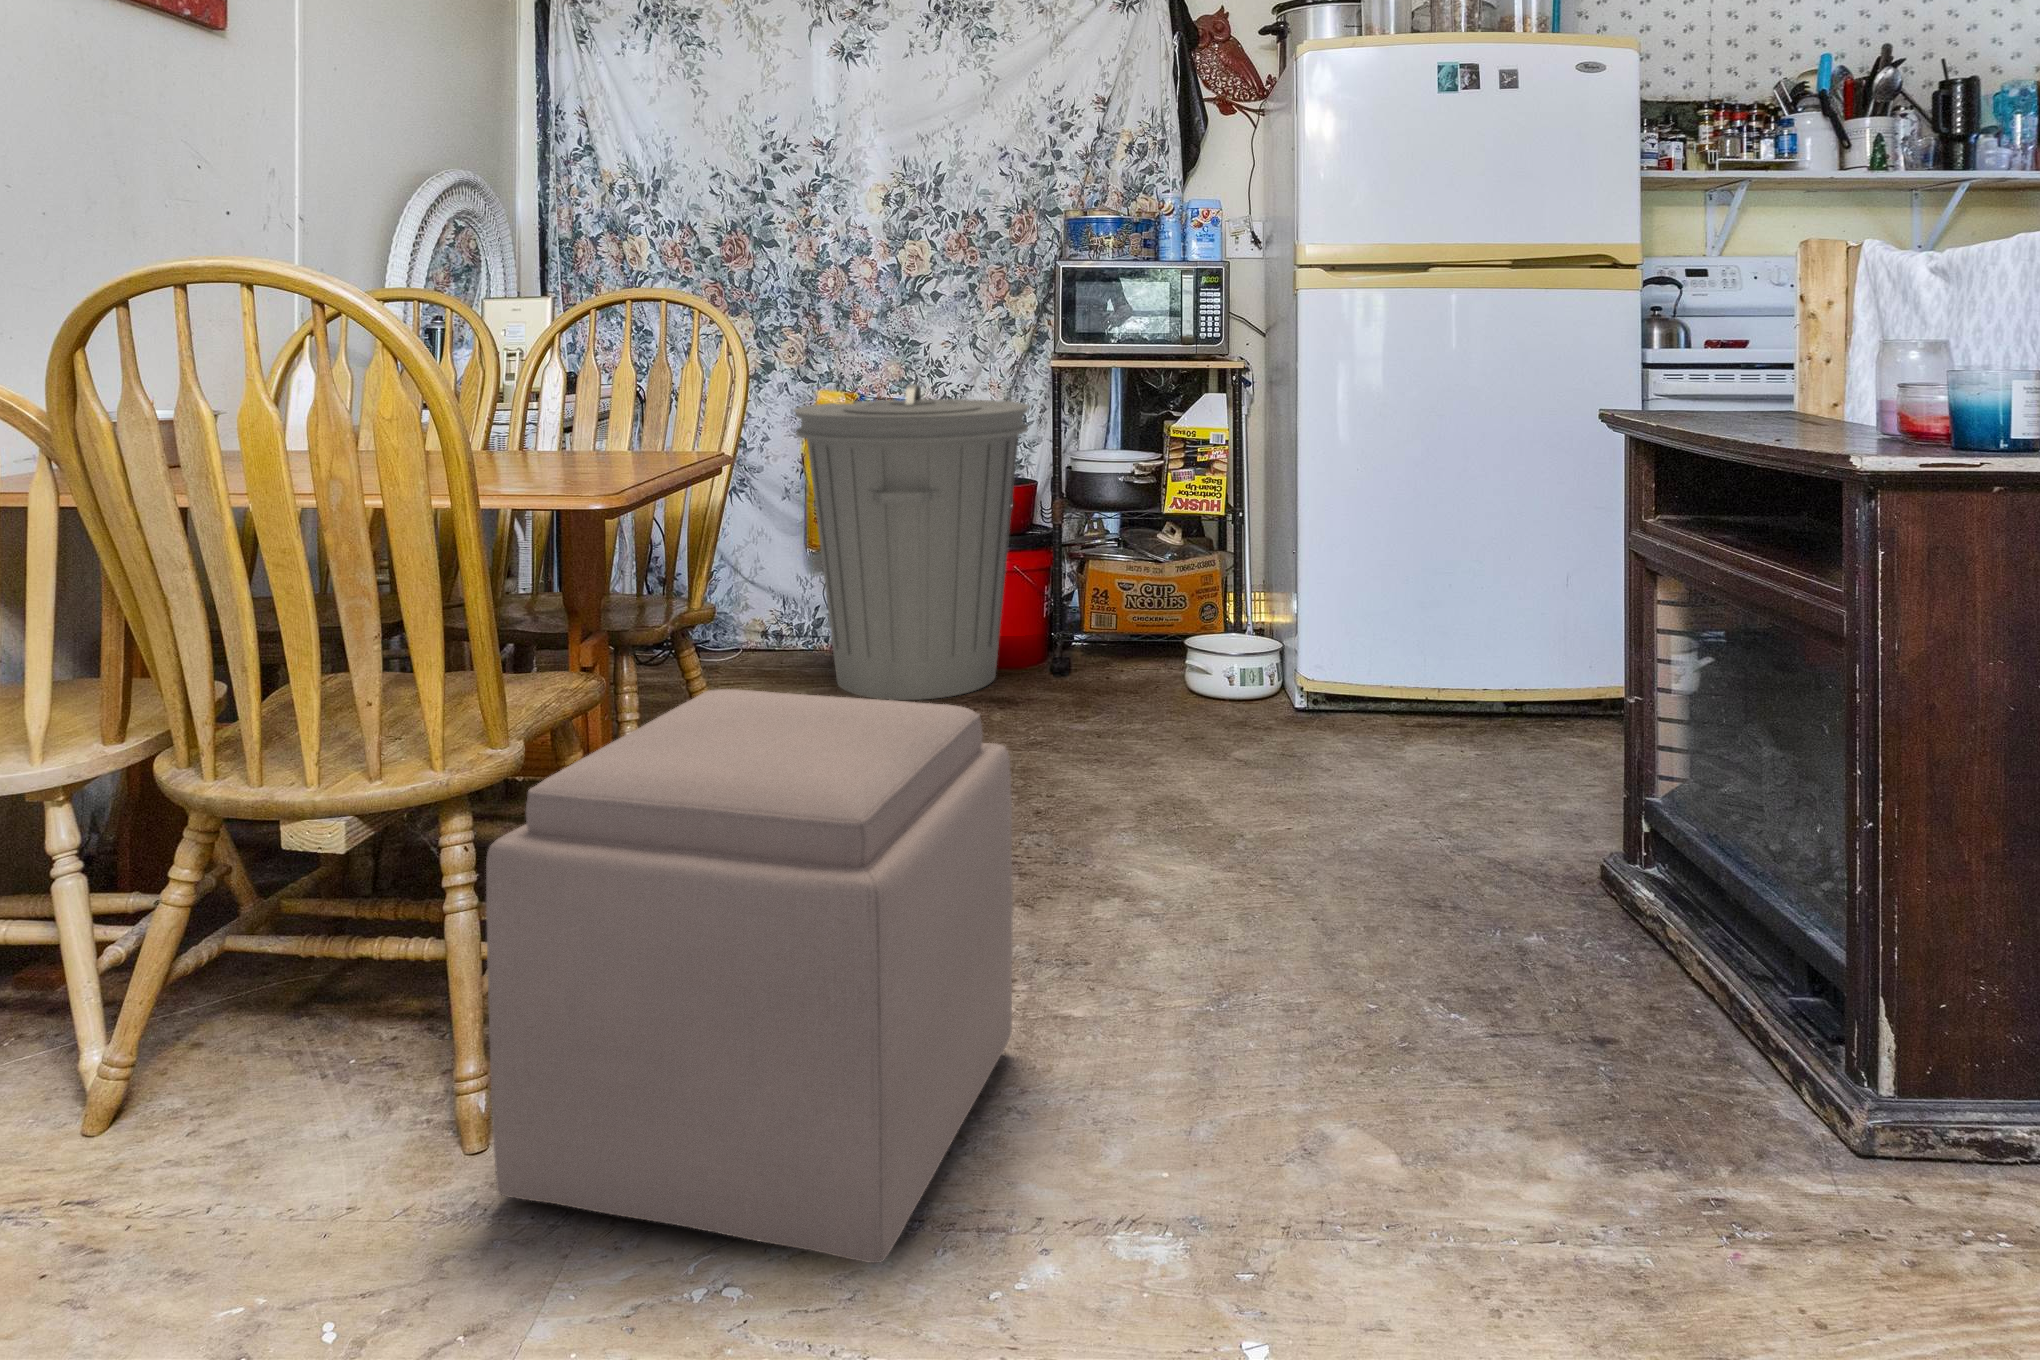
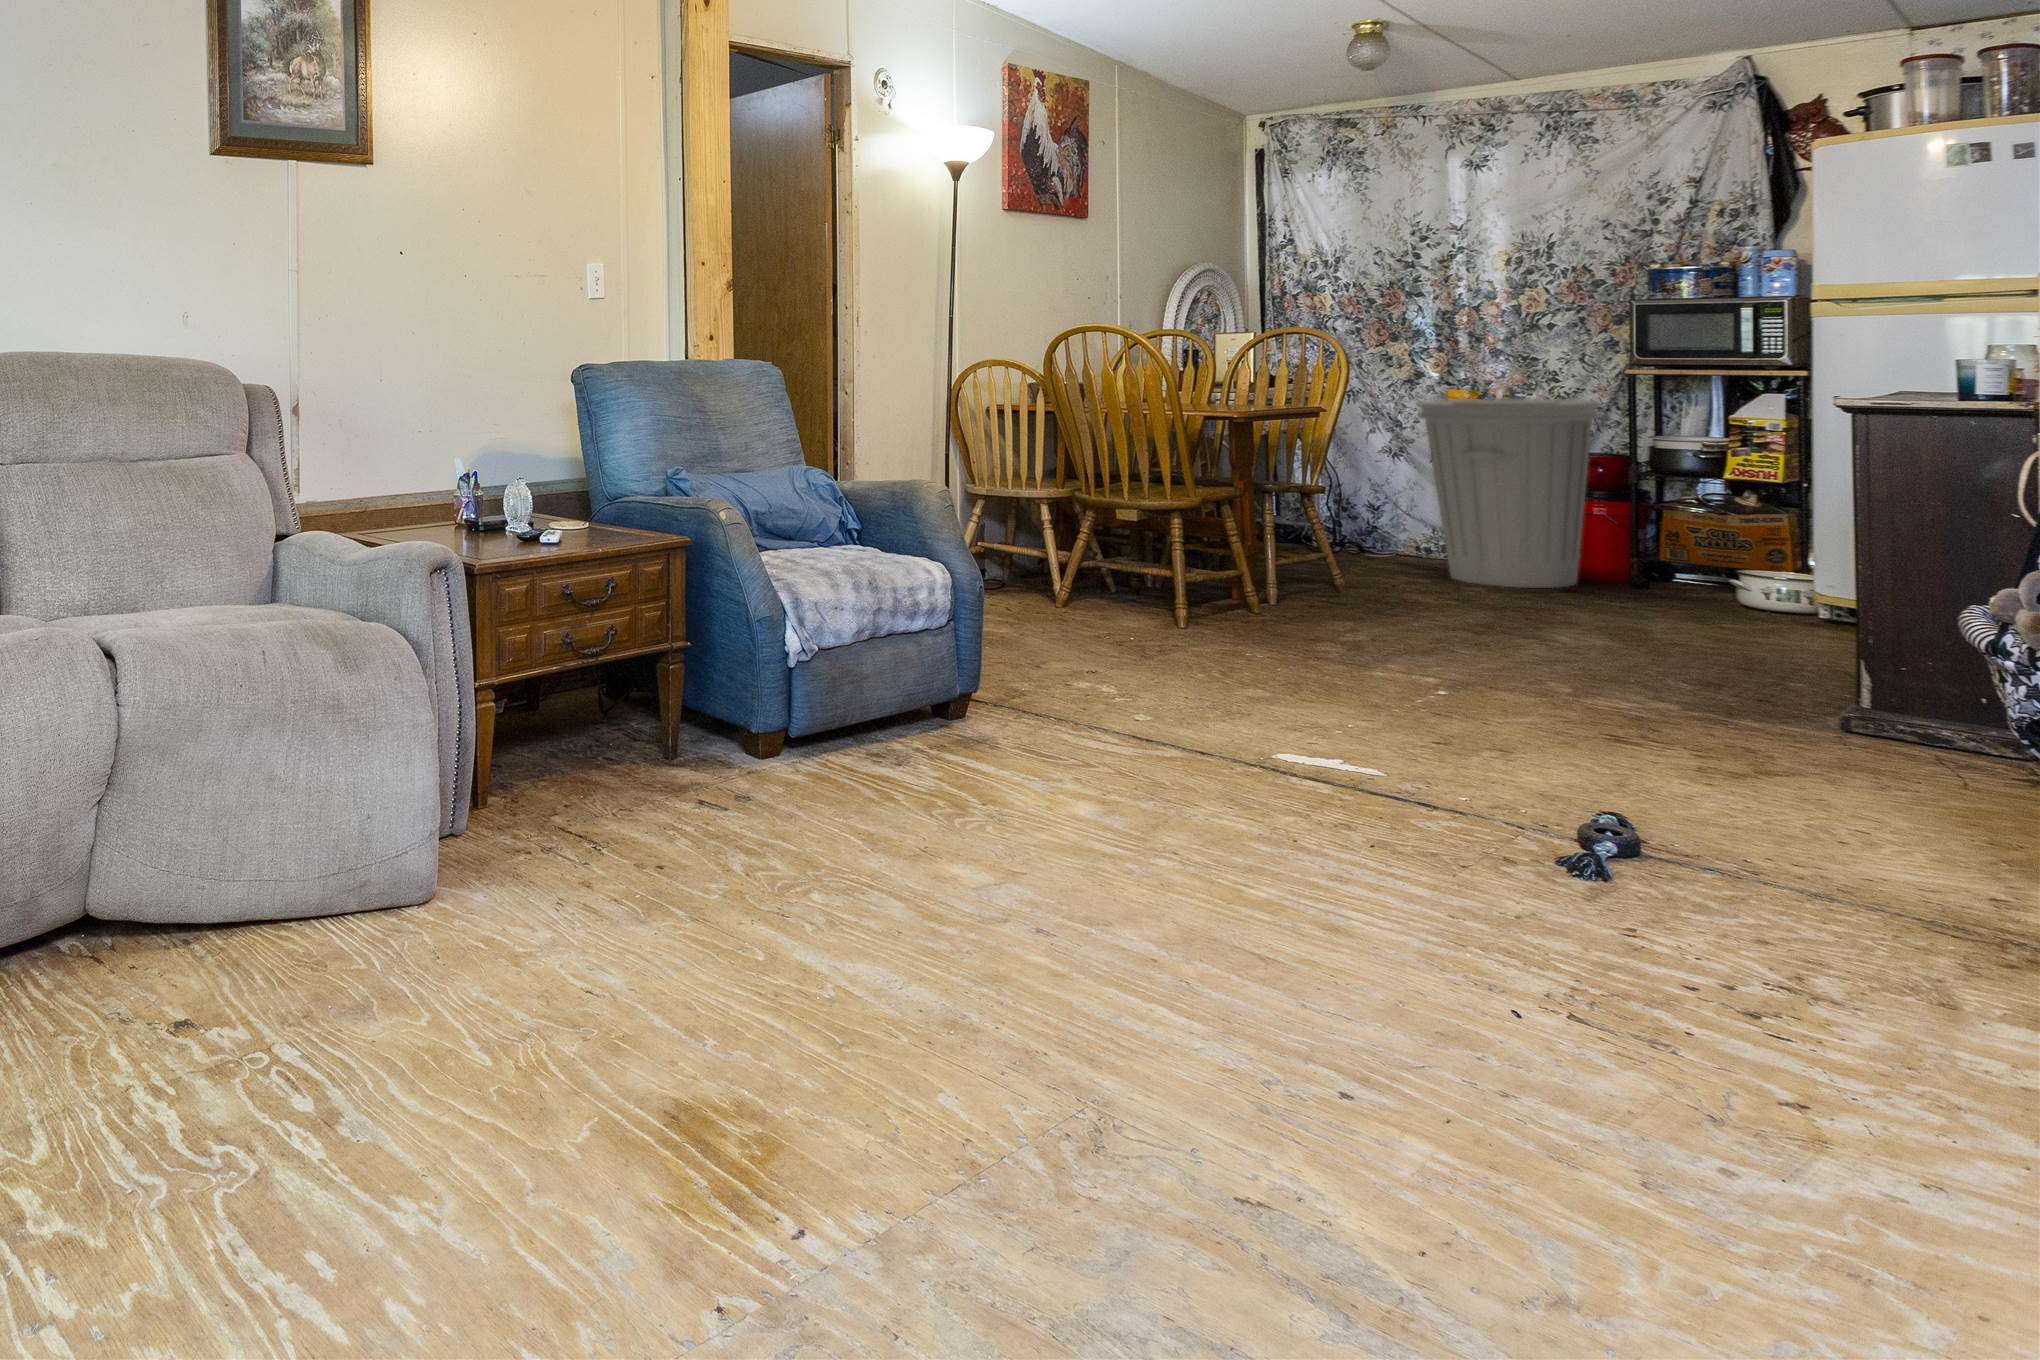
ottoman: present [486,689,1013,1263] -> none [1185,497,1416,670]

